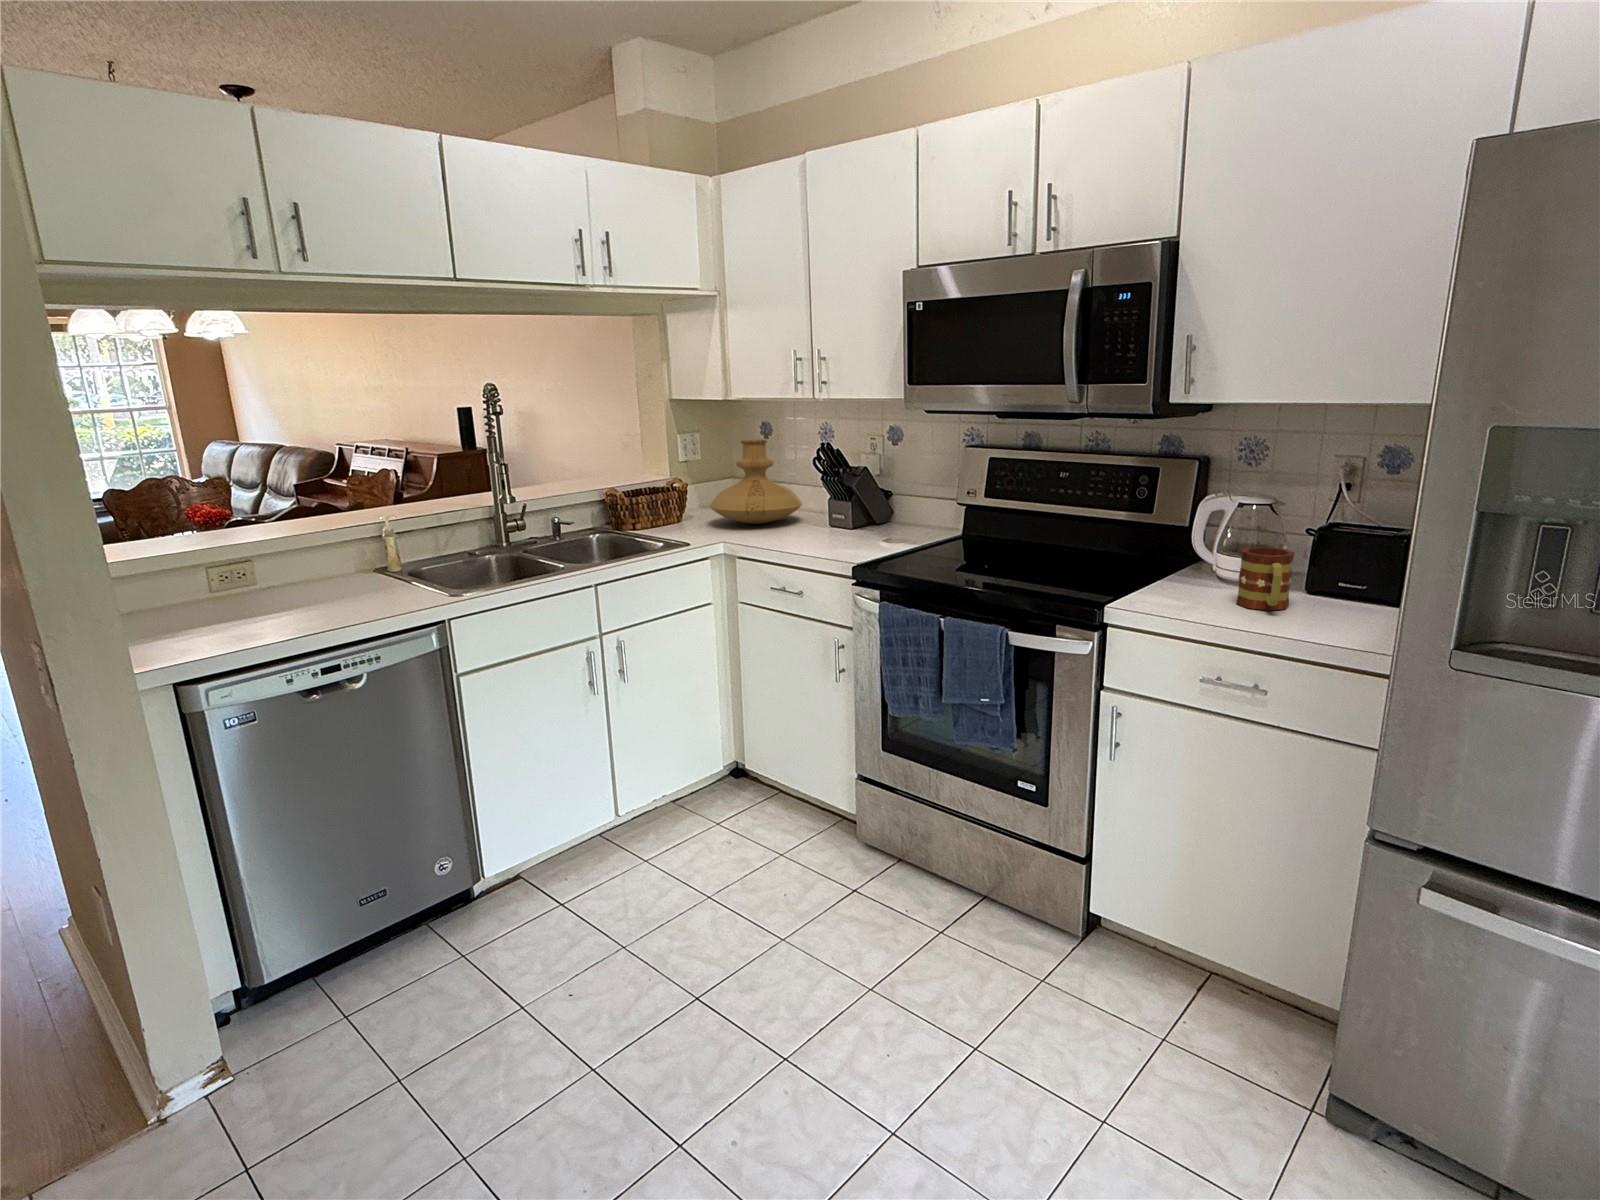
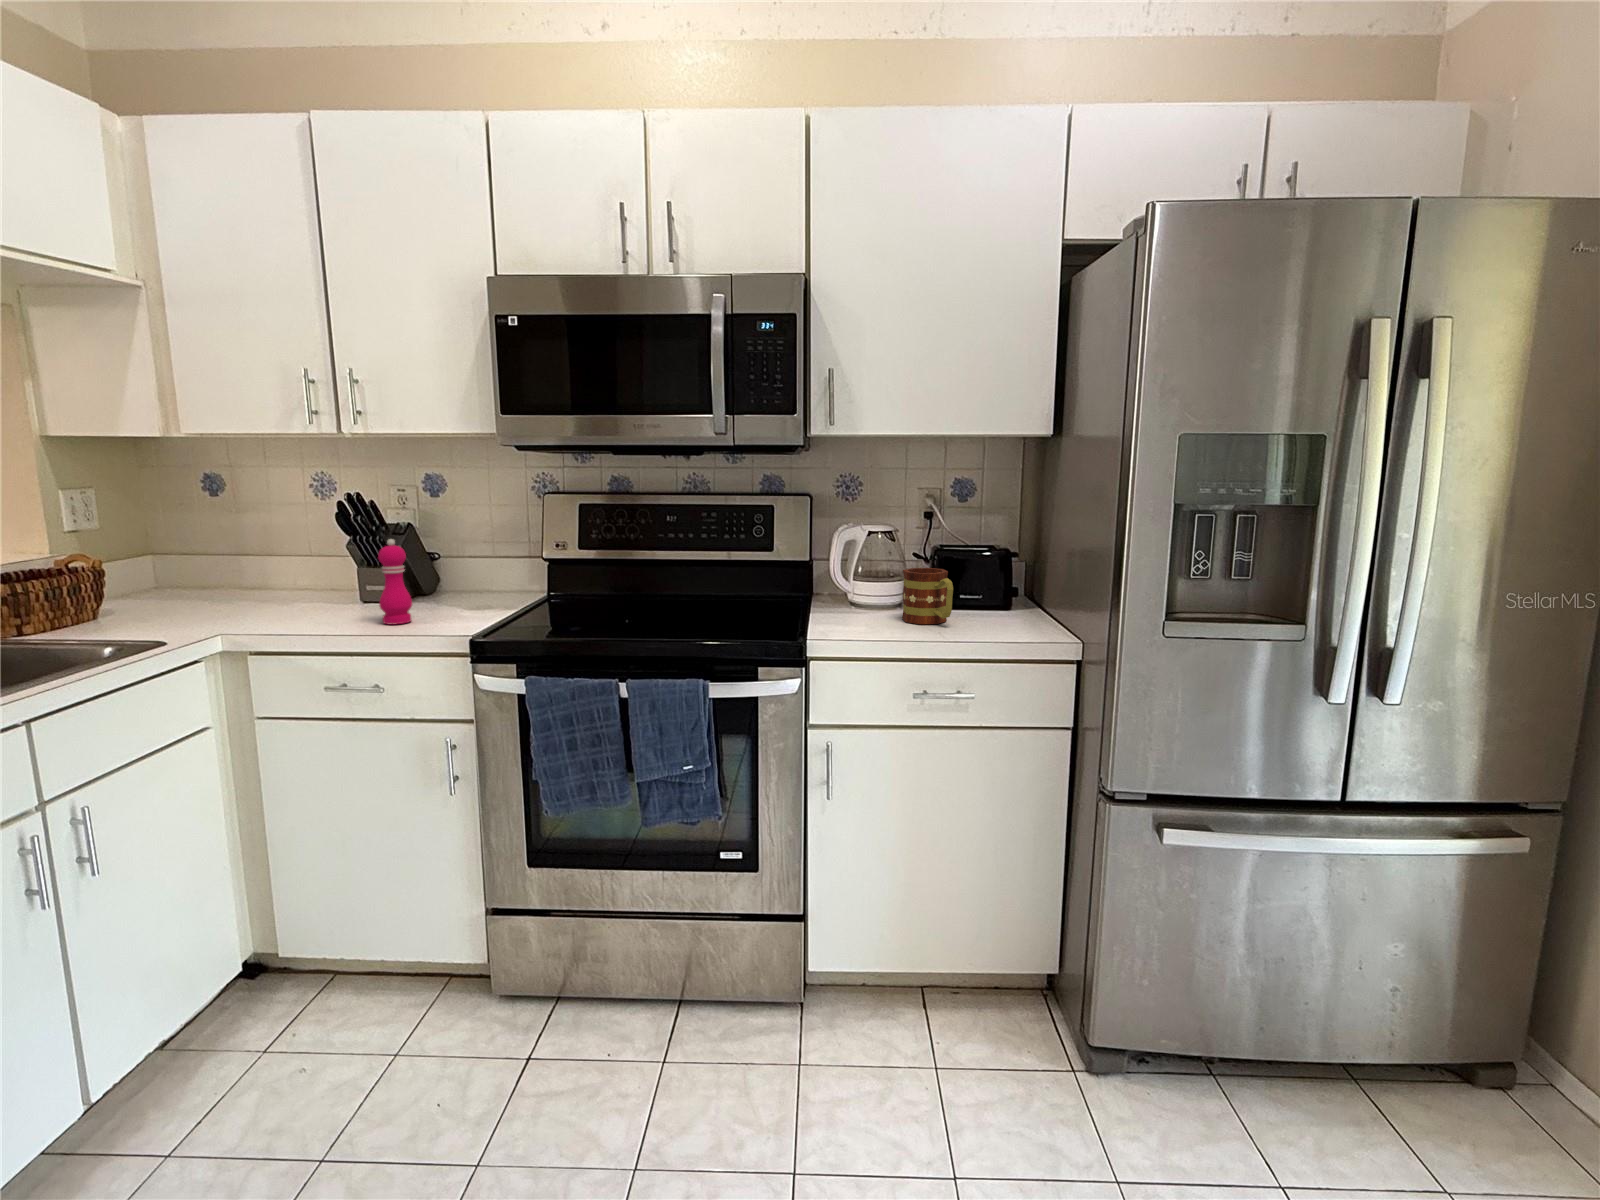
vase: present [710,440,803,524] -> none [157,492,312,609]
pepper mill: none [816,482,838,548] -> present [378,539,412,624]

